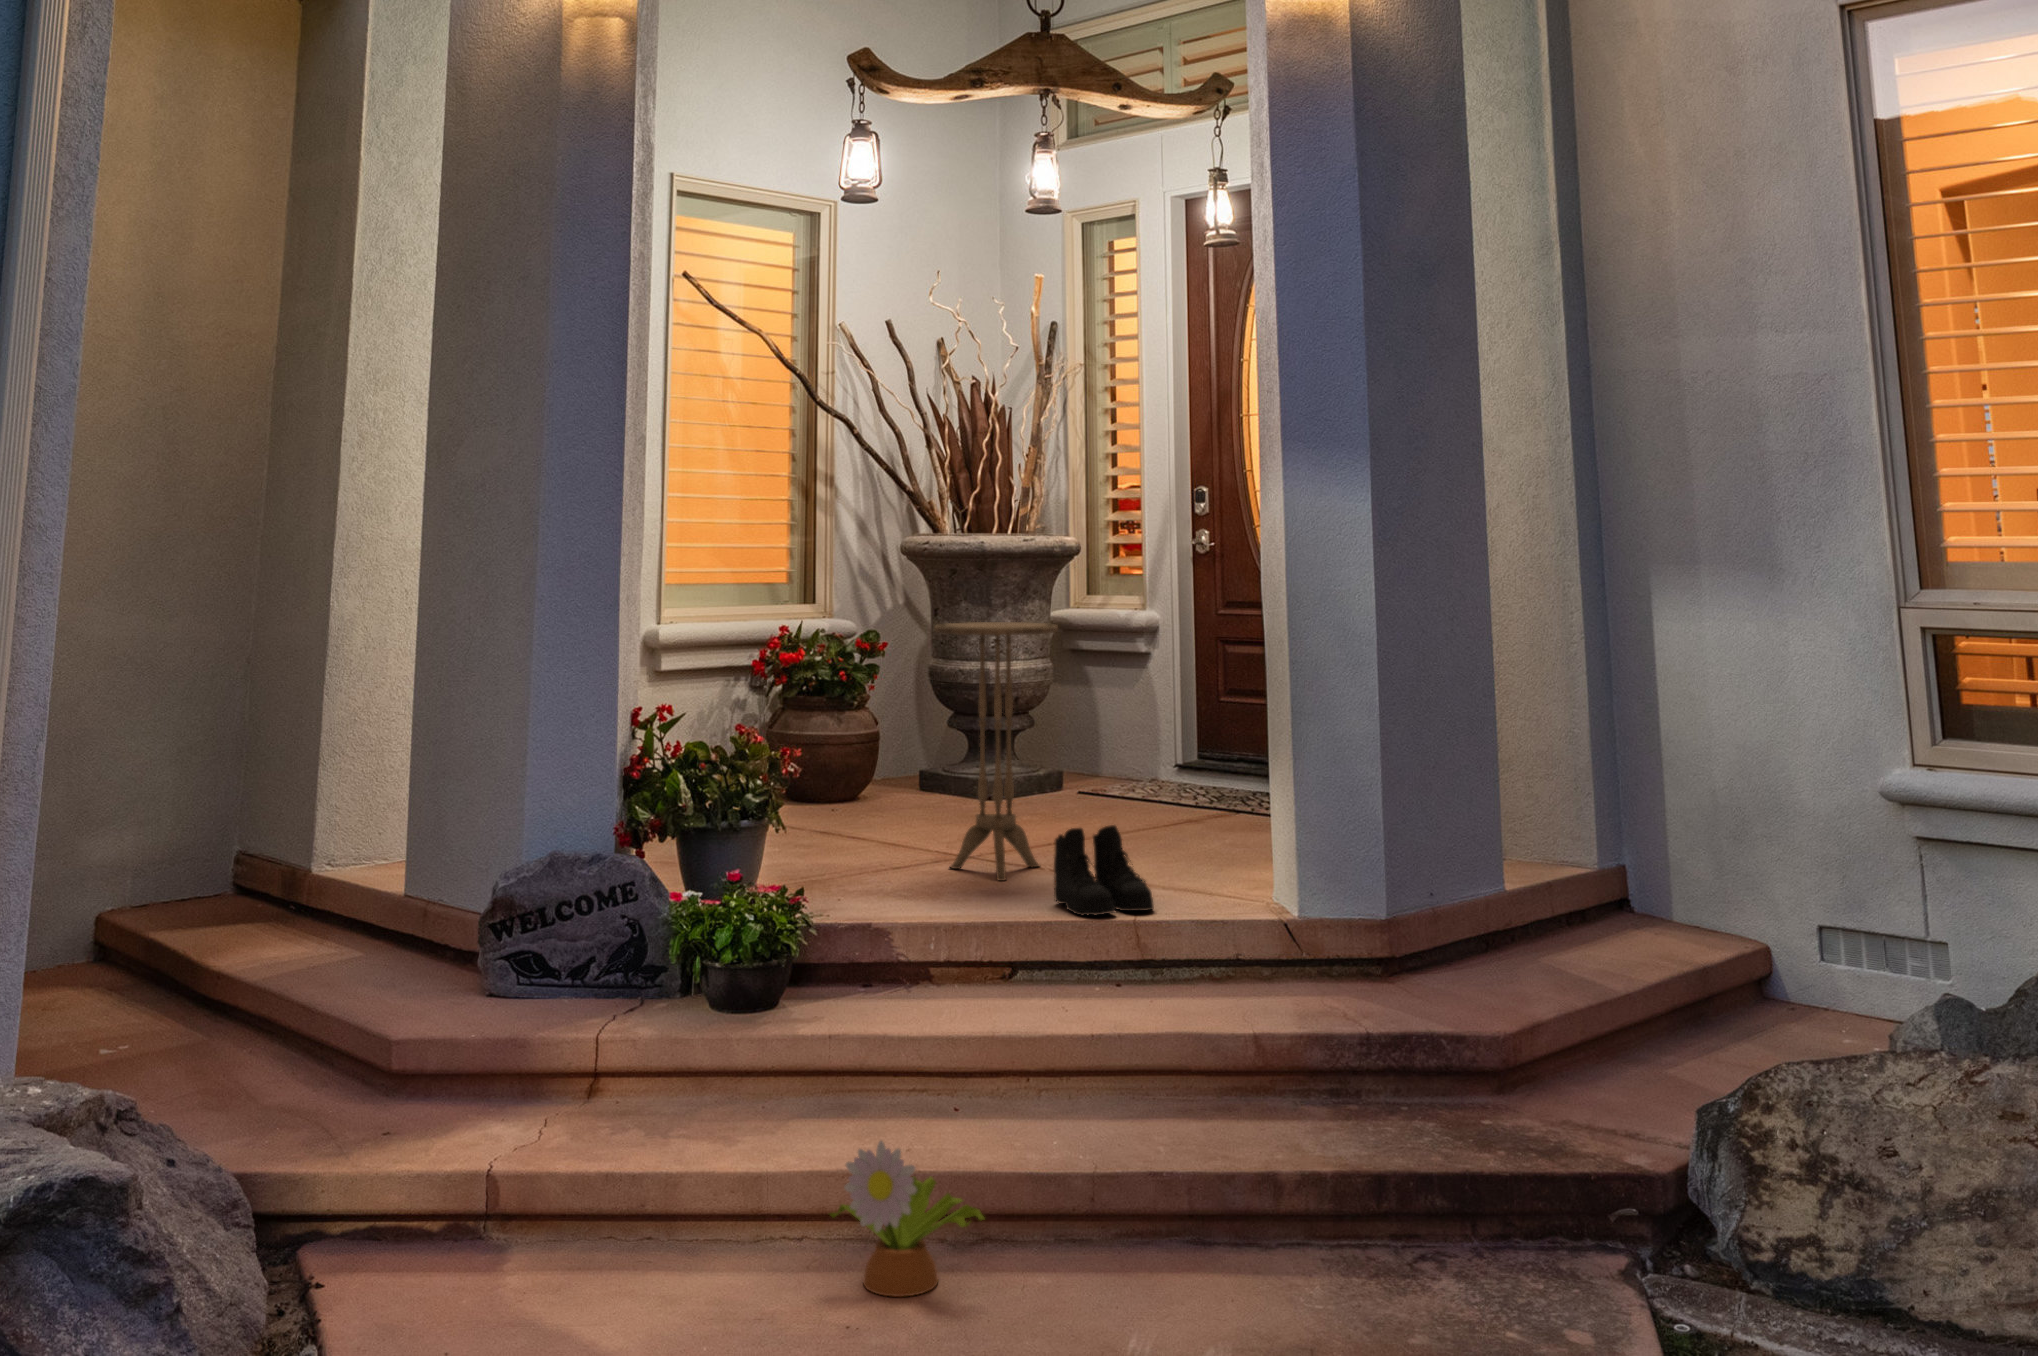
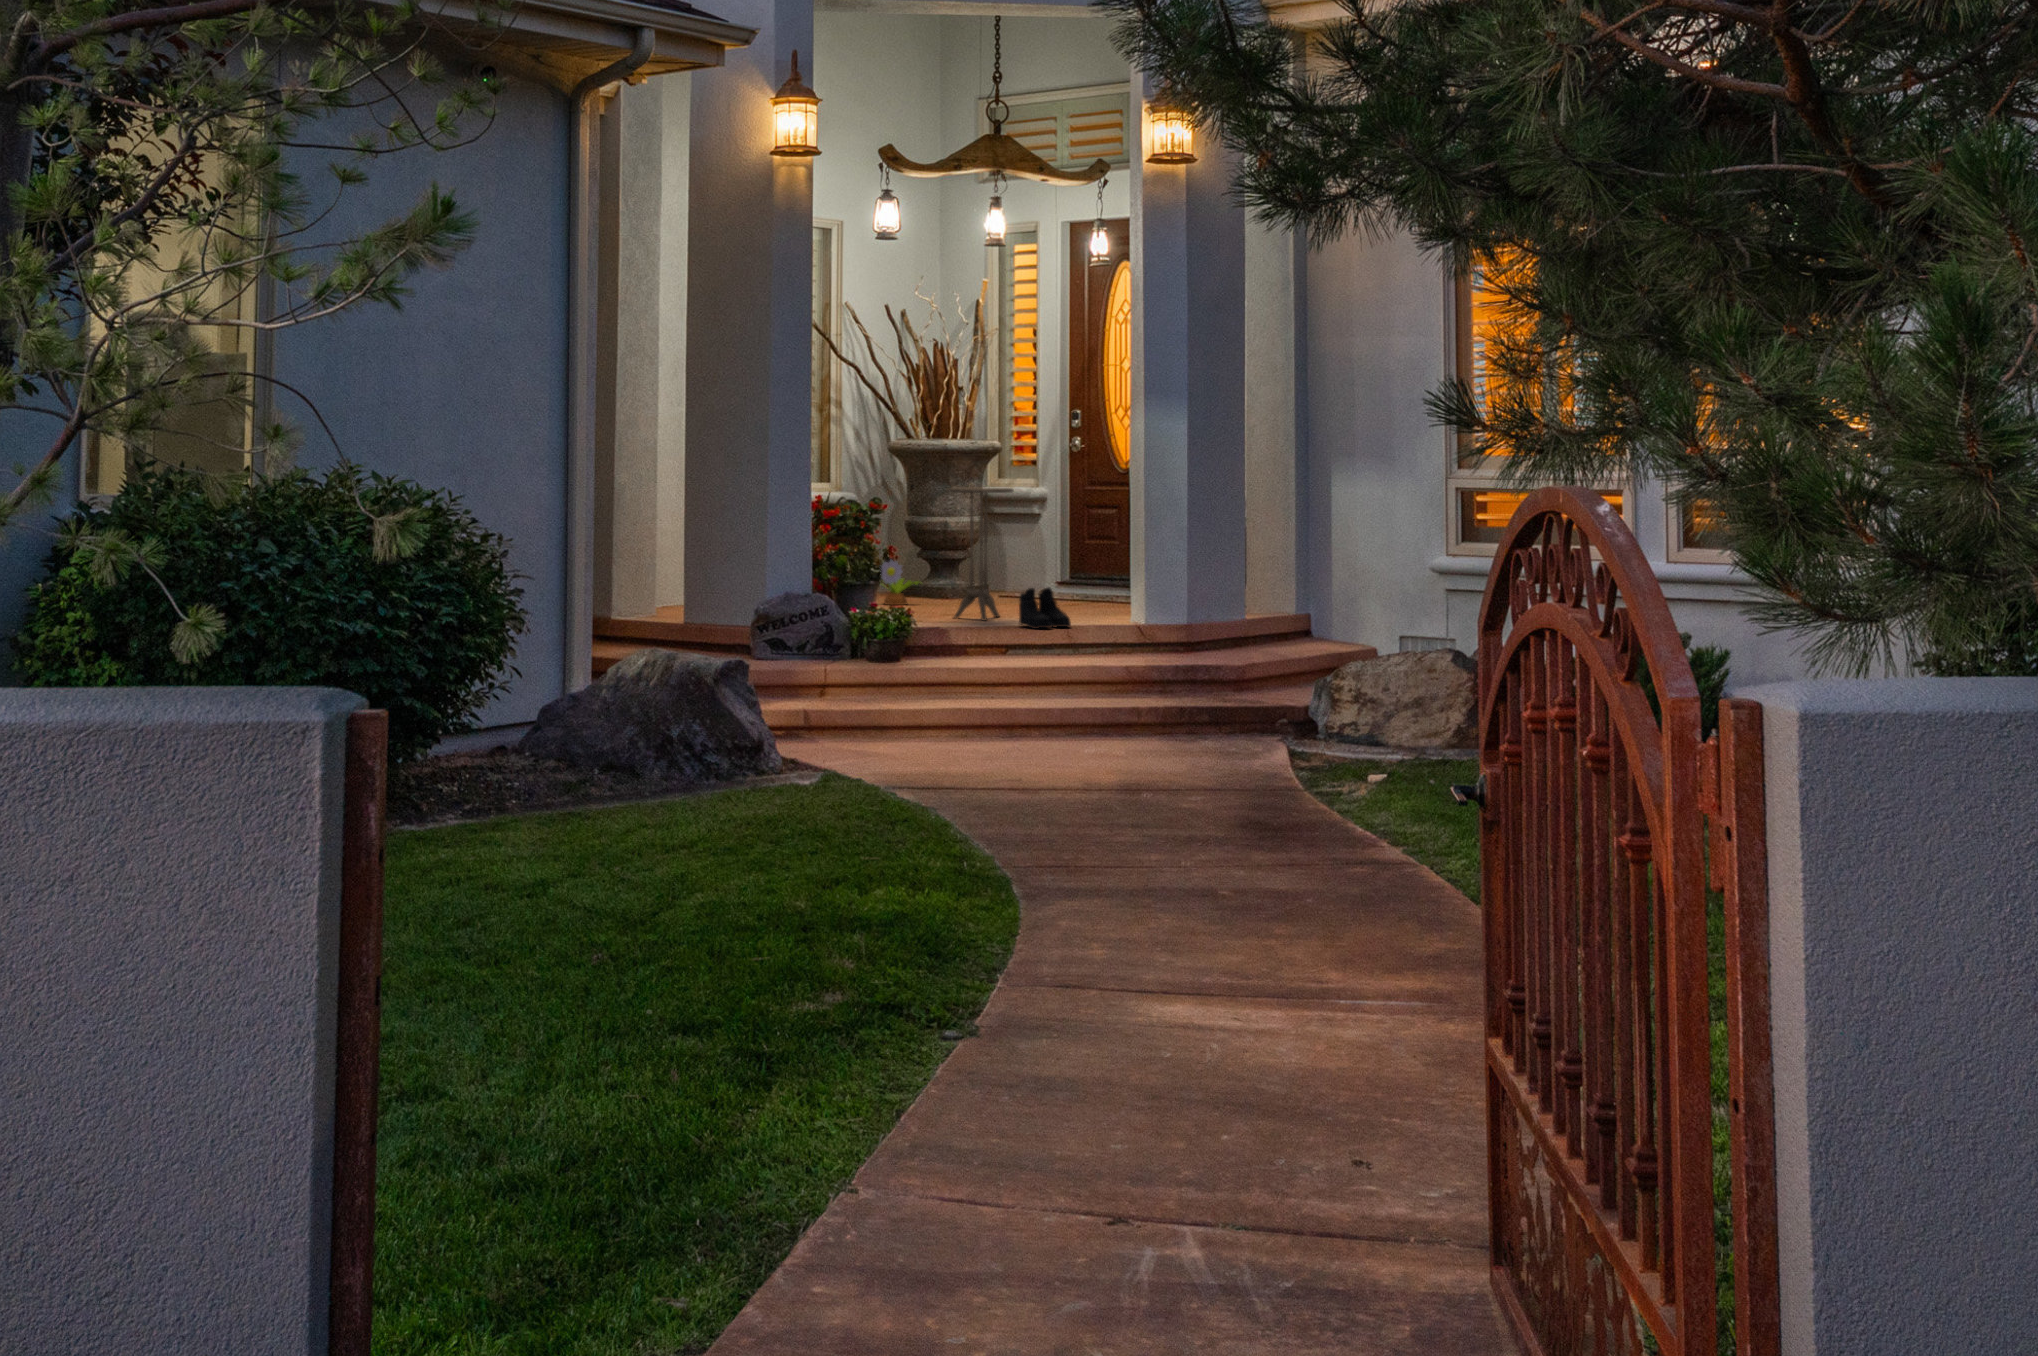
decorative plant: present [830,1141,984,1297] -> present [881,560,920,605]

